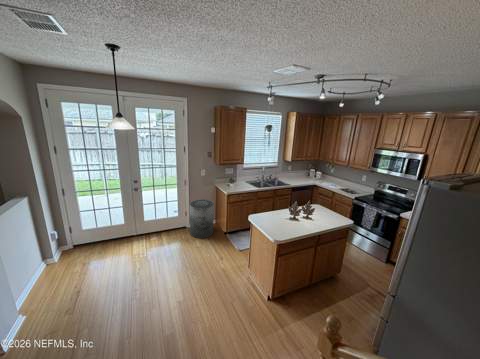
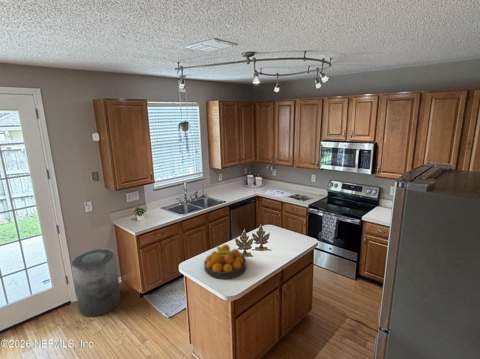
fruit bowl: none [266,207,294,228] -> present [204,245,246,279]

